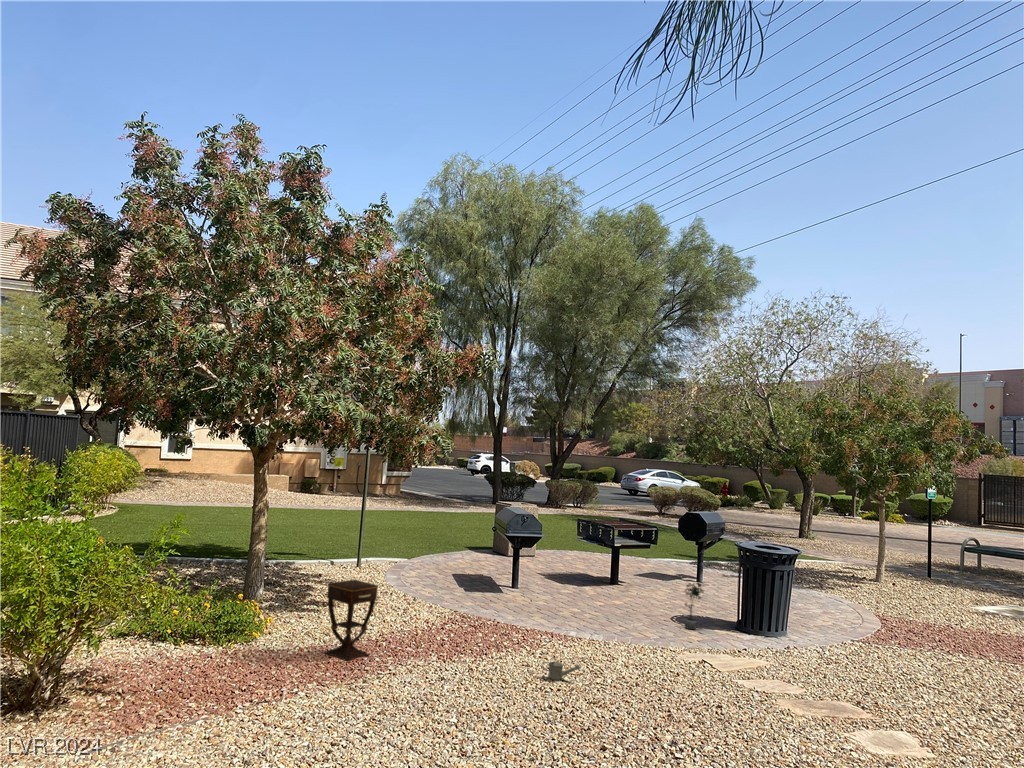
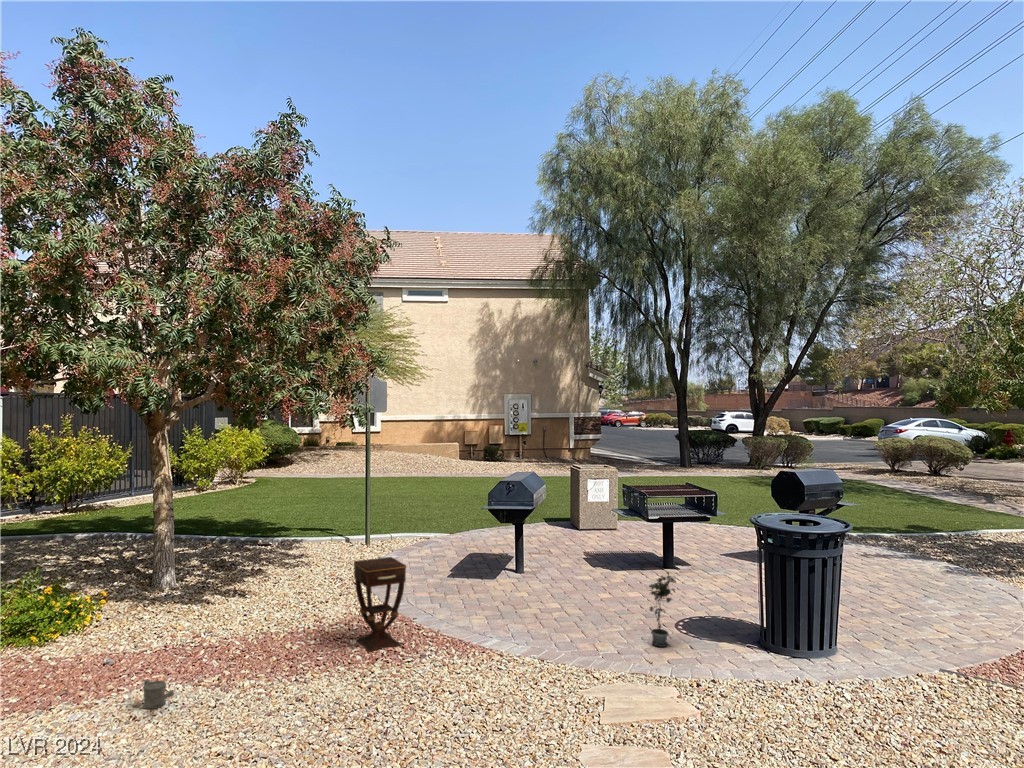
side table: present [324,580,378,661] -> present [354,557,406,651]
watering can: present [542,662,580,680] -> present [143,680,174,709]

